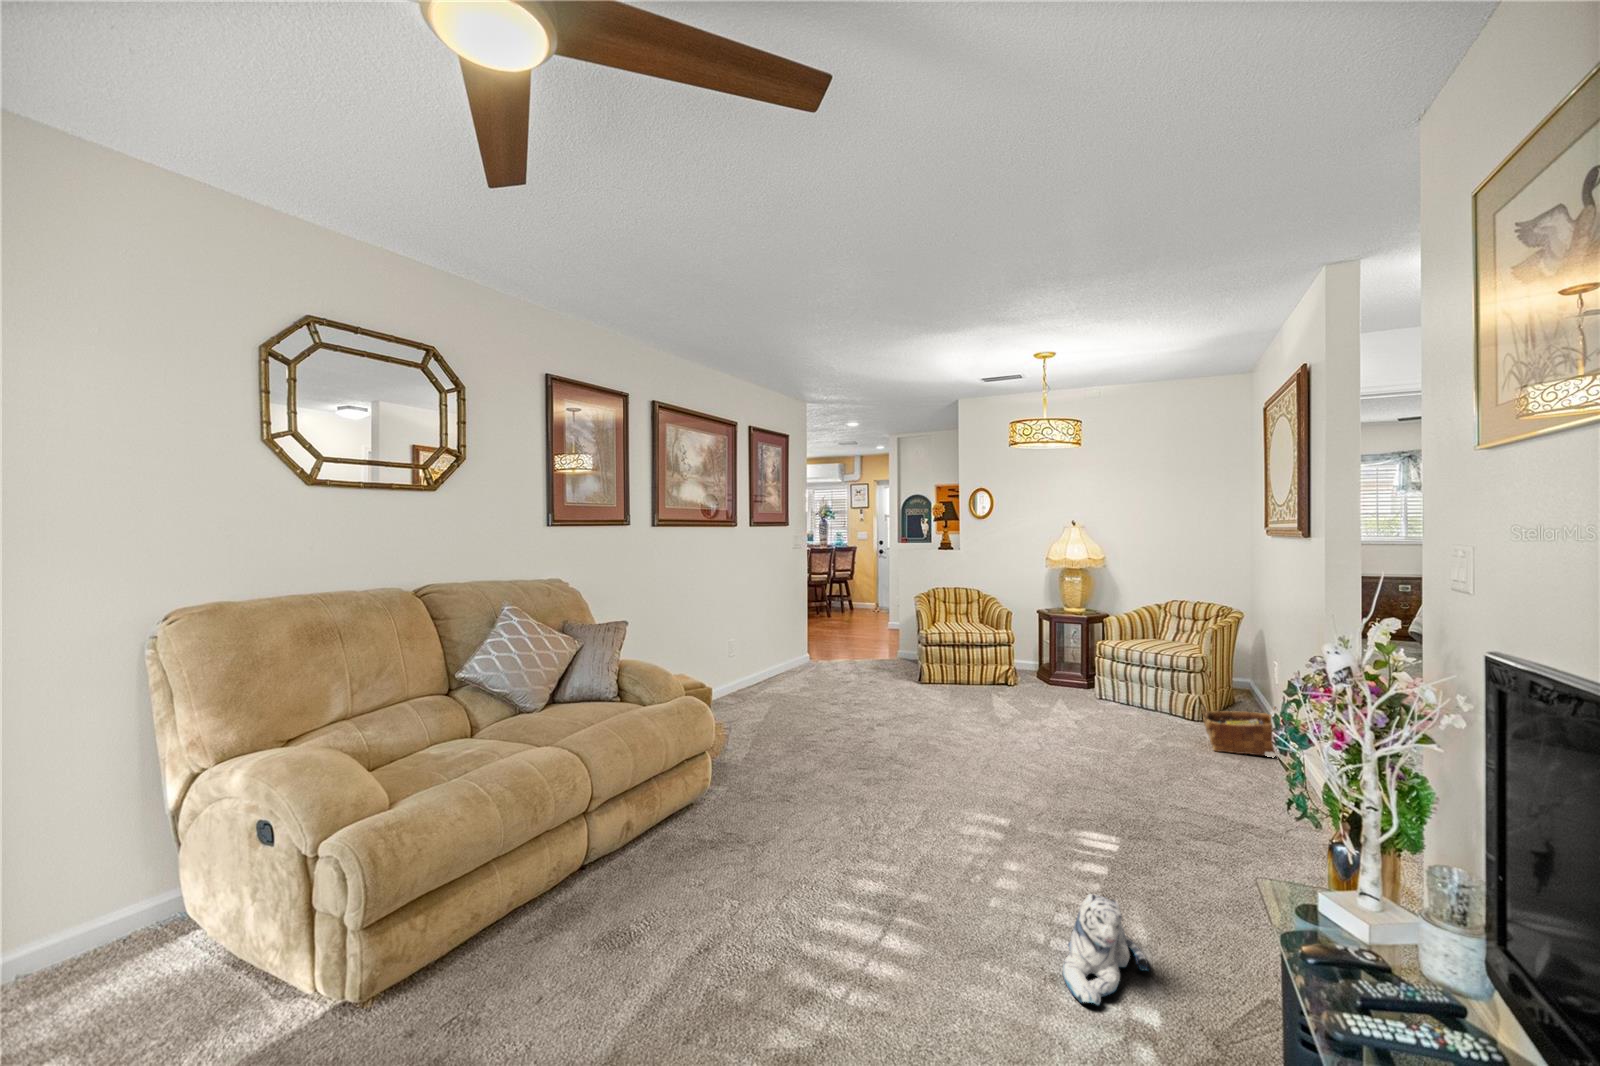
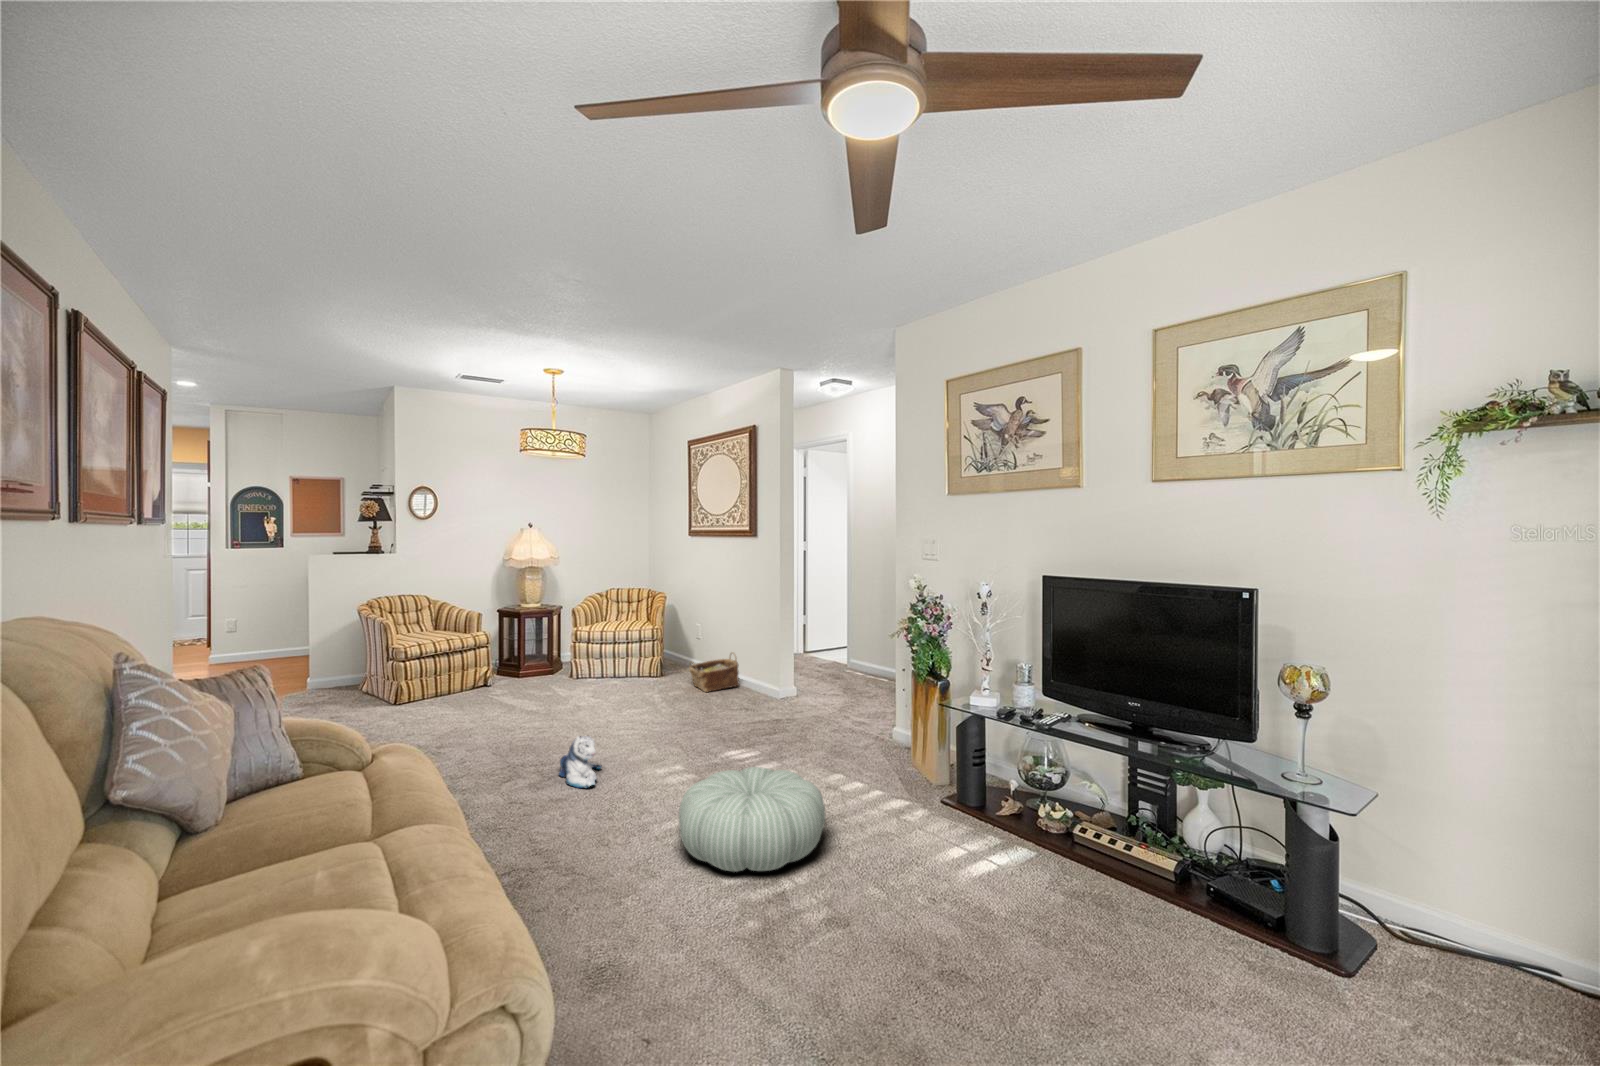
pouf: none [792,800,973,932] -> present [679,767,825,872]
plush toy: present [1062,894,1148,1005] -> present [559,736,601,788]

